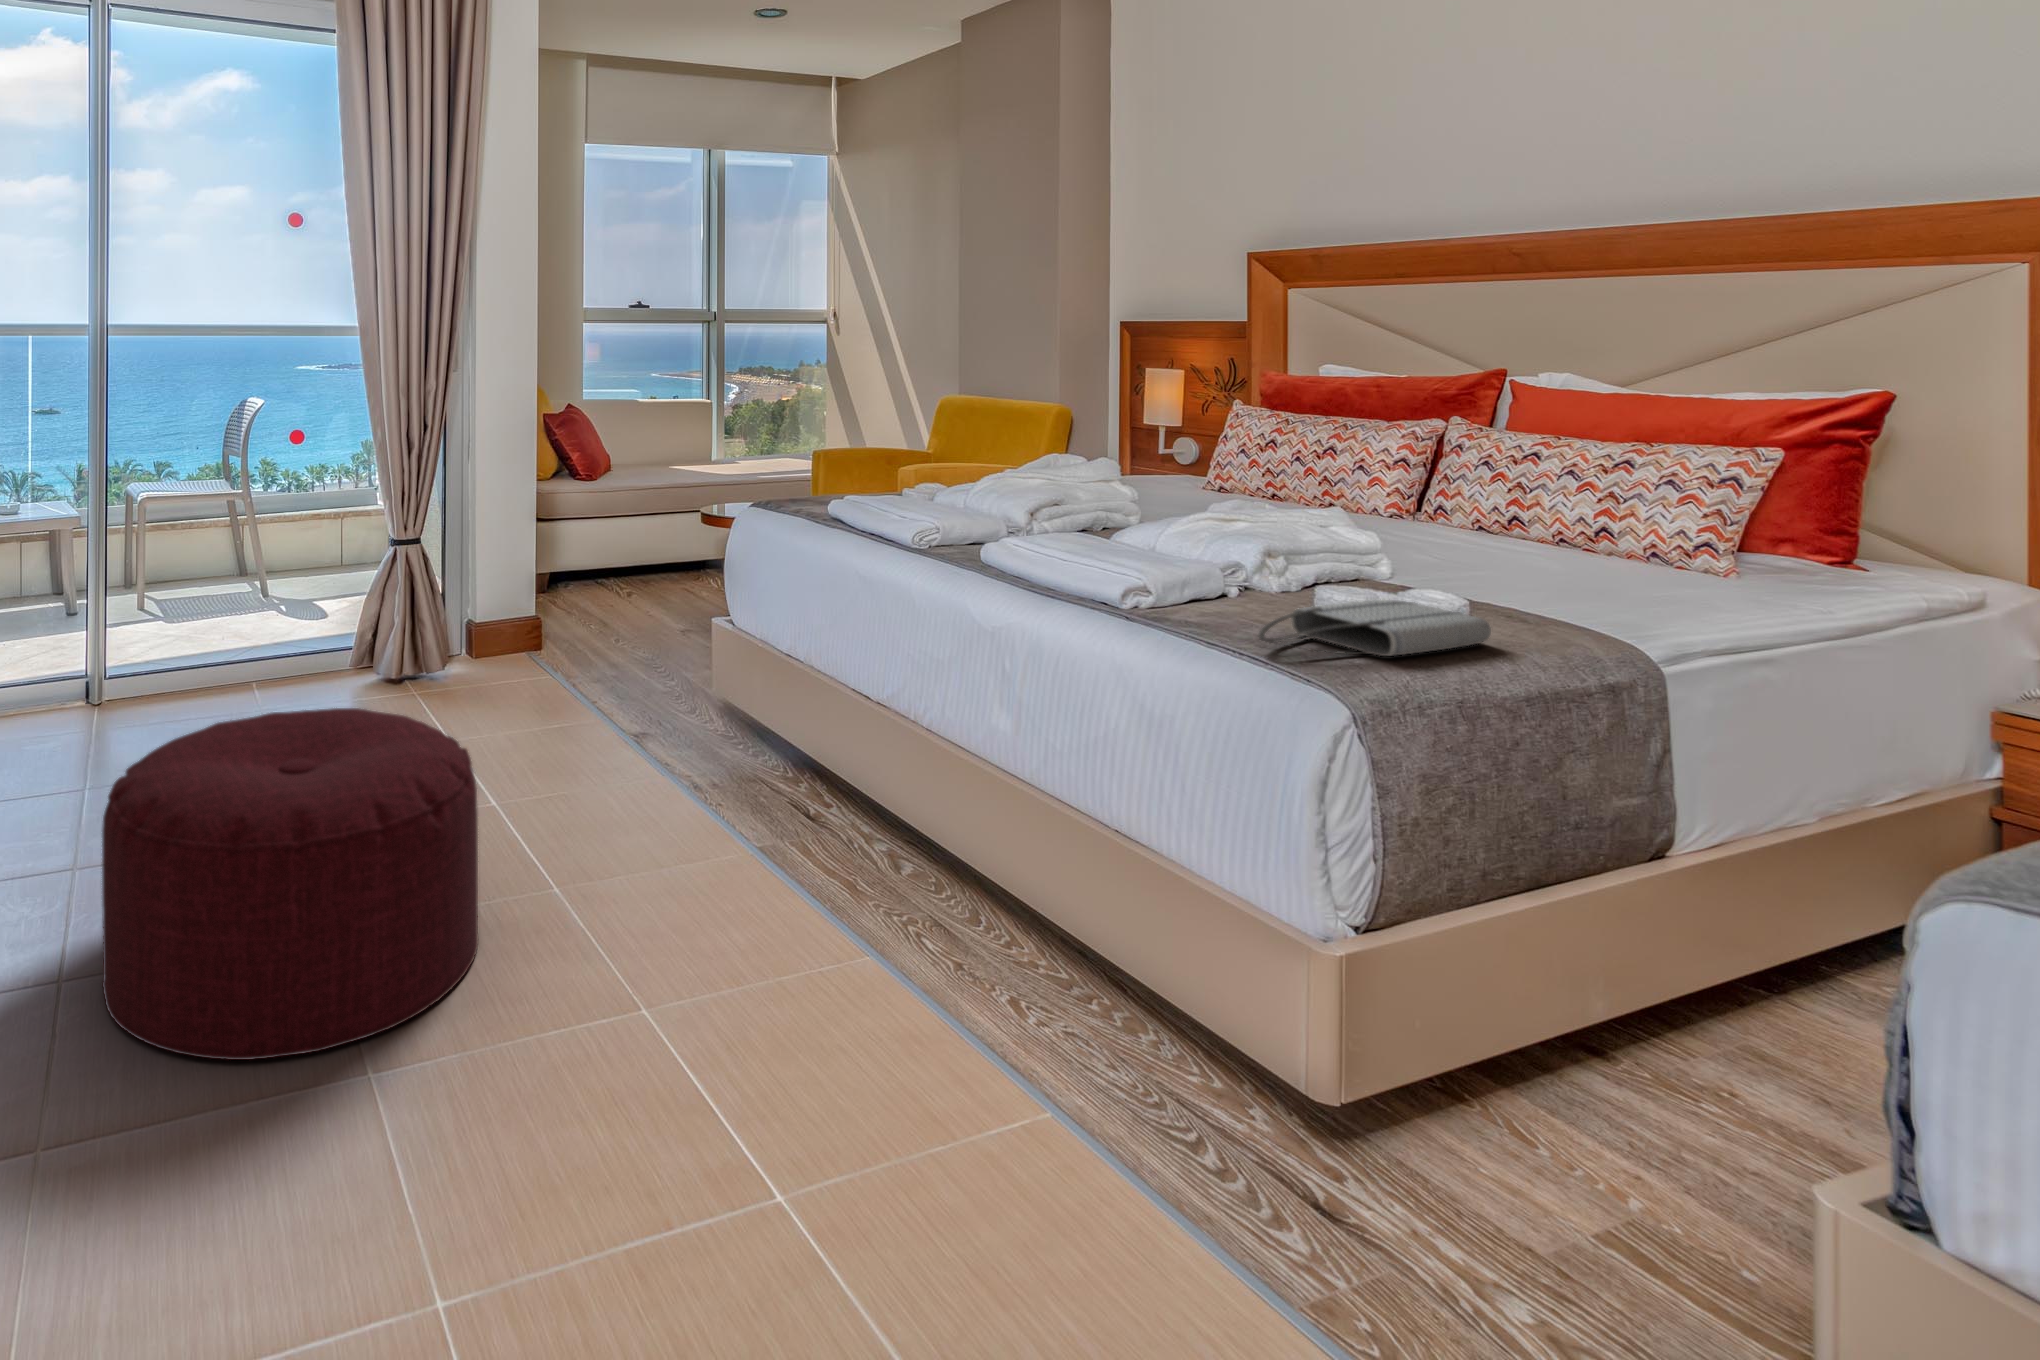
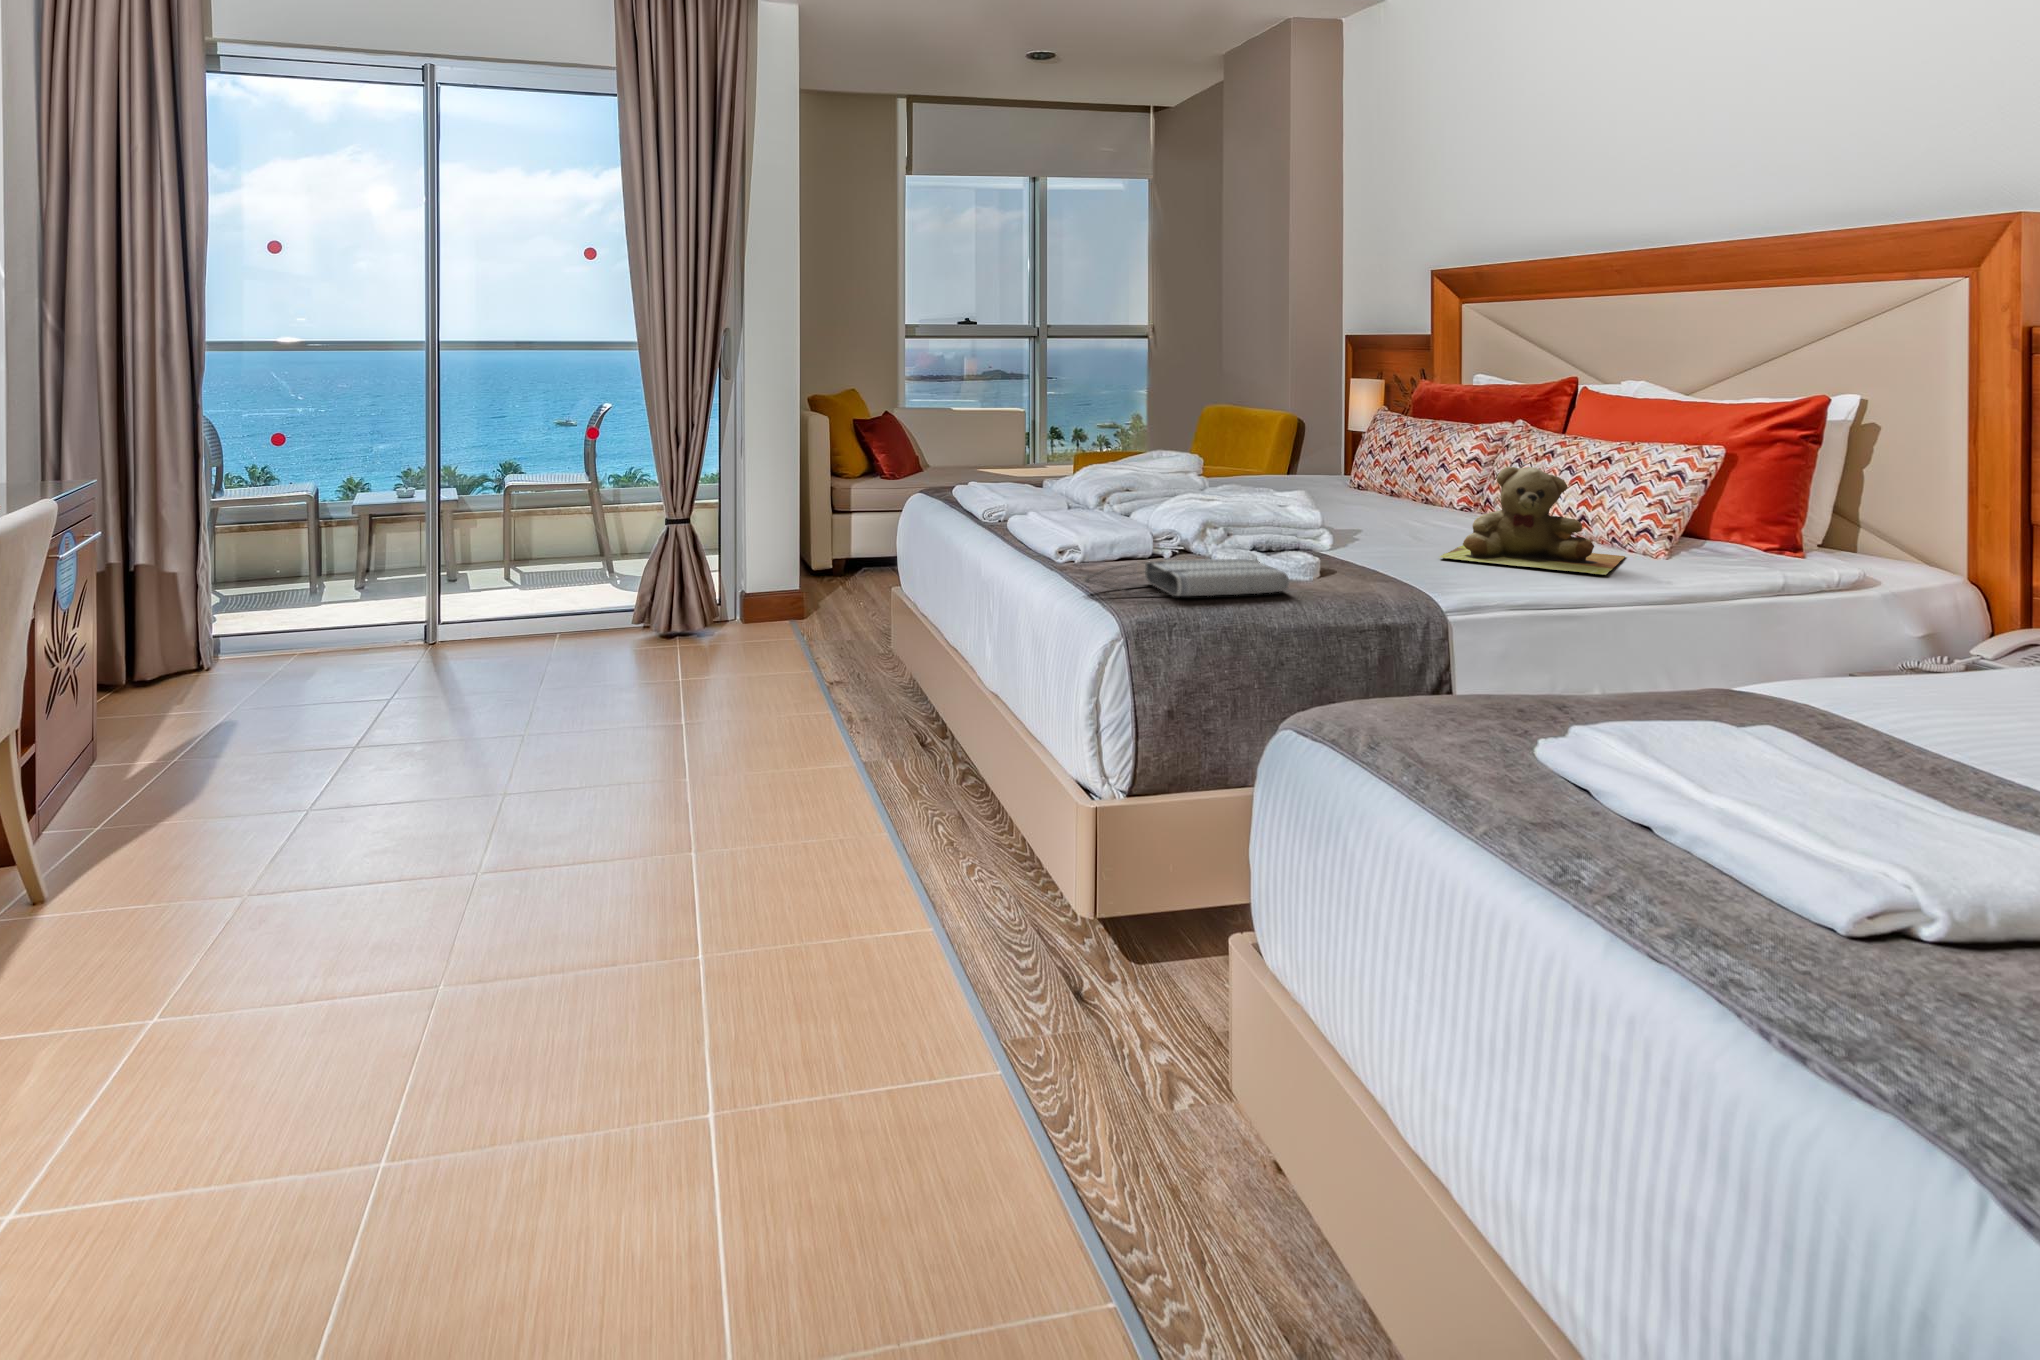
teddy bear: none [1494,476,1744,600] -> present [1440,467,1625,575]
ottoman: present [102,708,479,1060] -> none [304,627,588,853]

